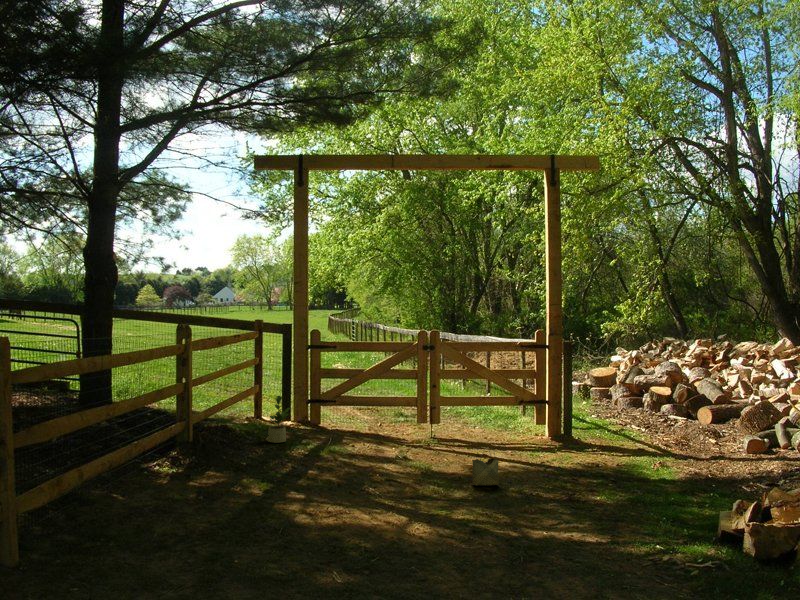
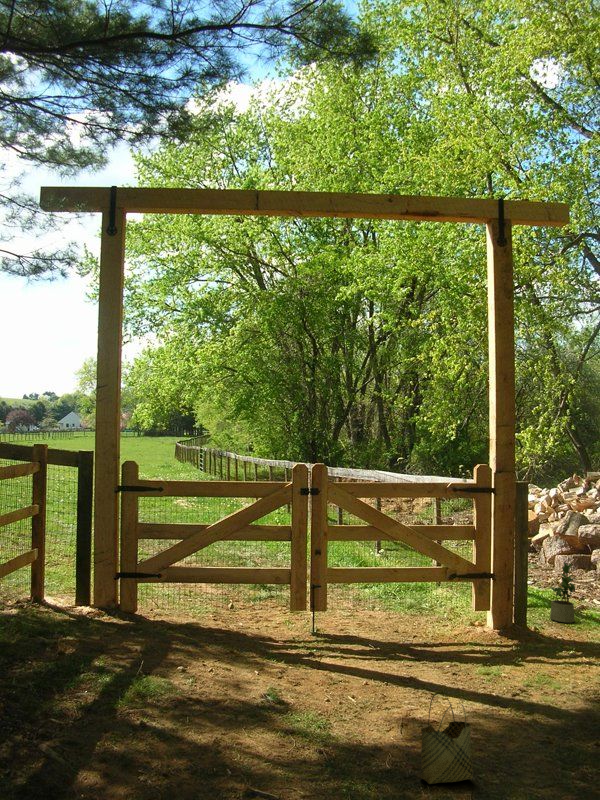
potted plant: present [267,396,290,443] -> present [550,562,575,623]

